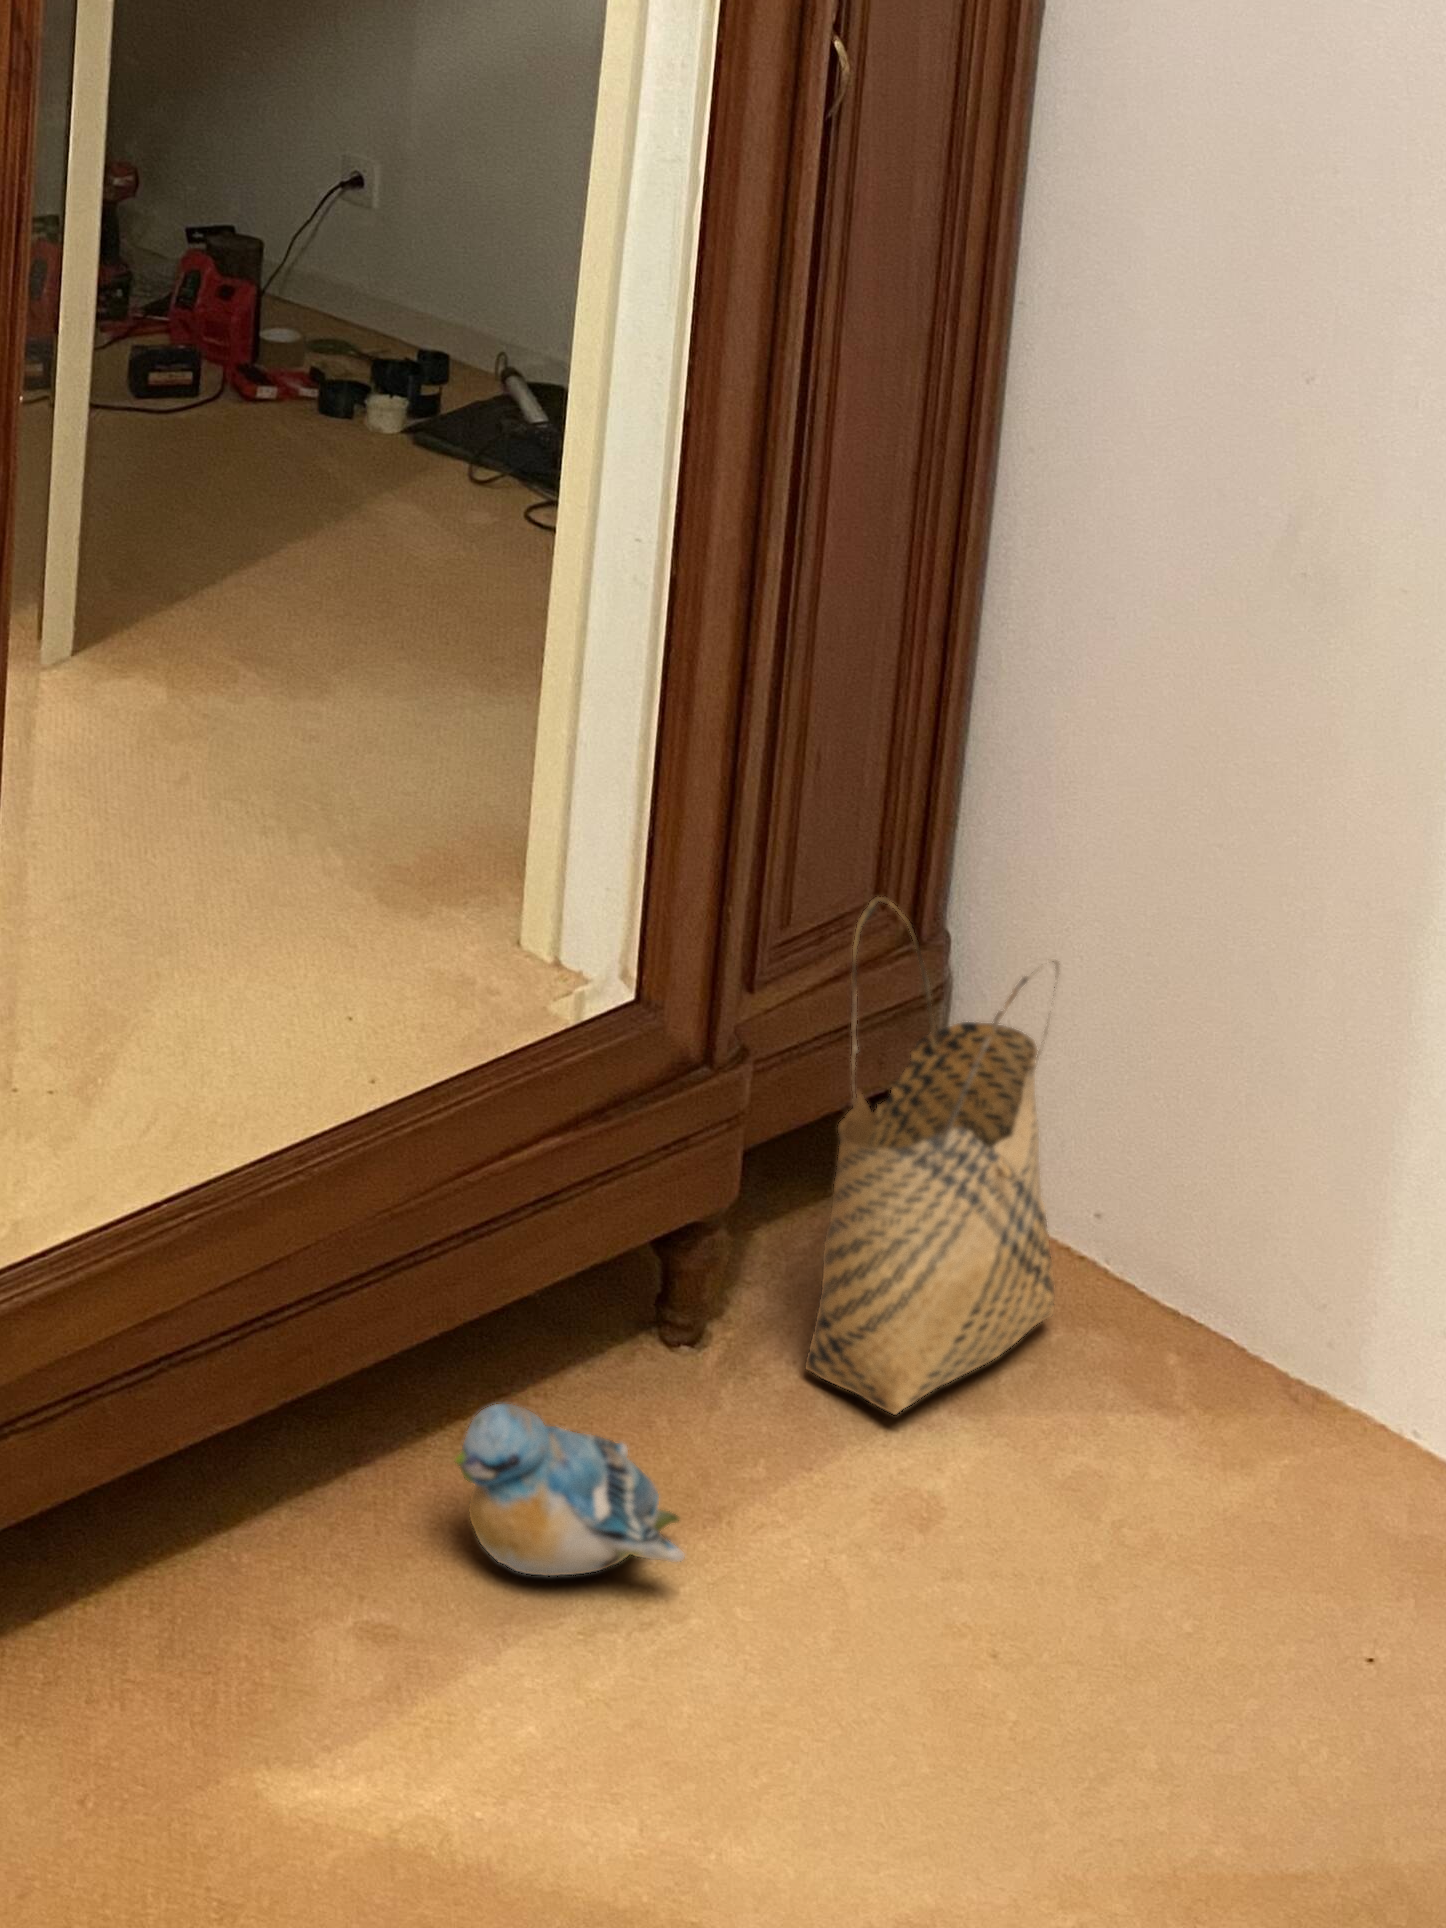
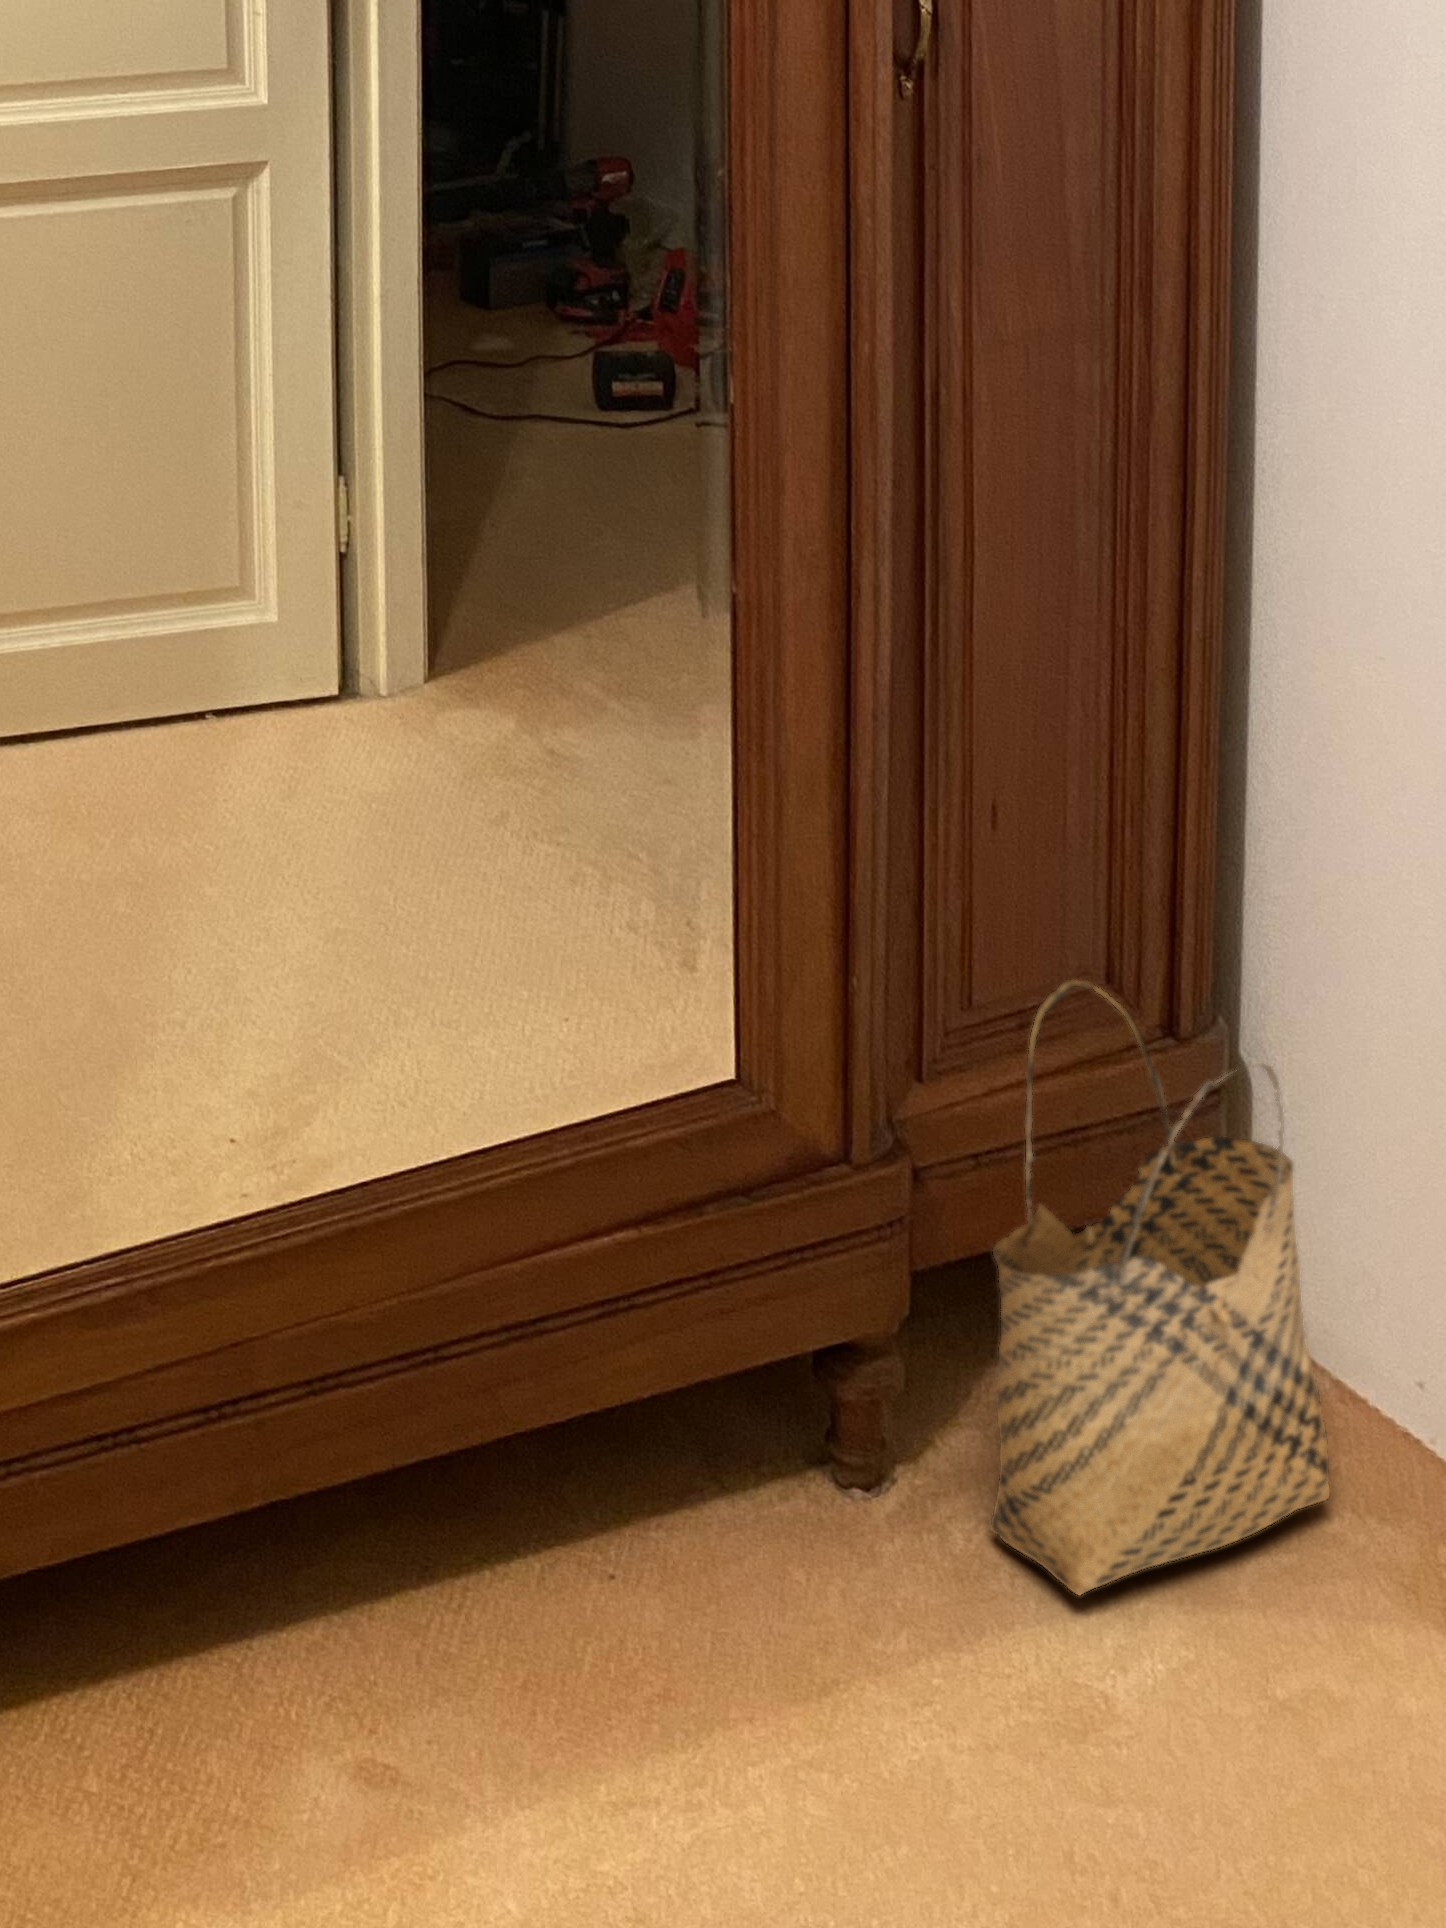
plush toy: present [455,1404,685,1576] -> none [471,1527,759,1735]

